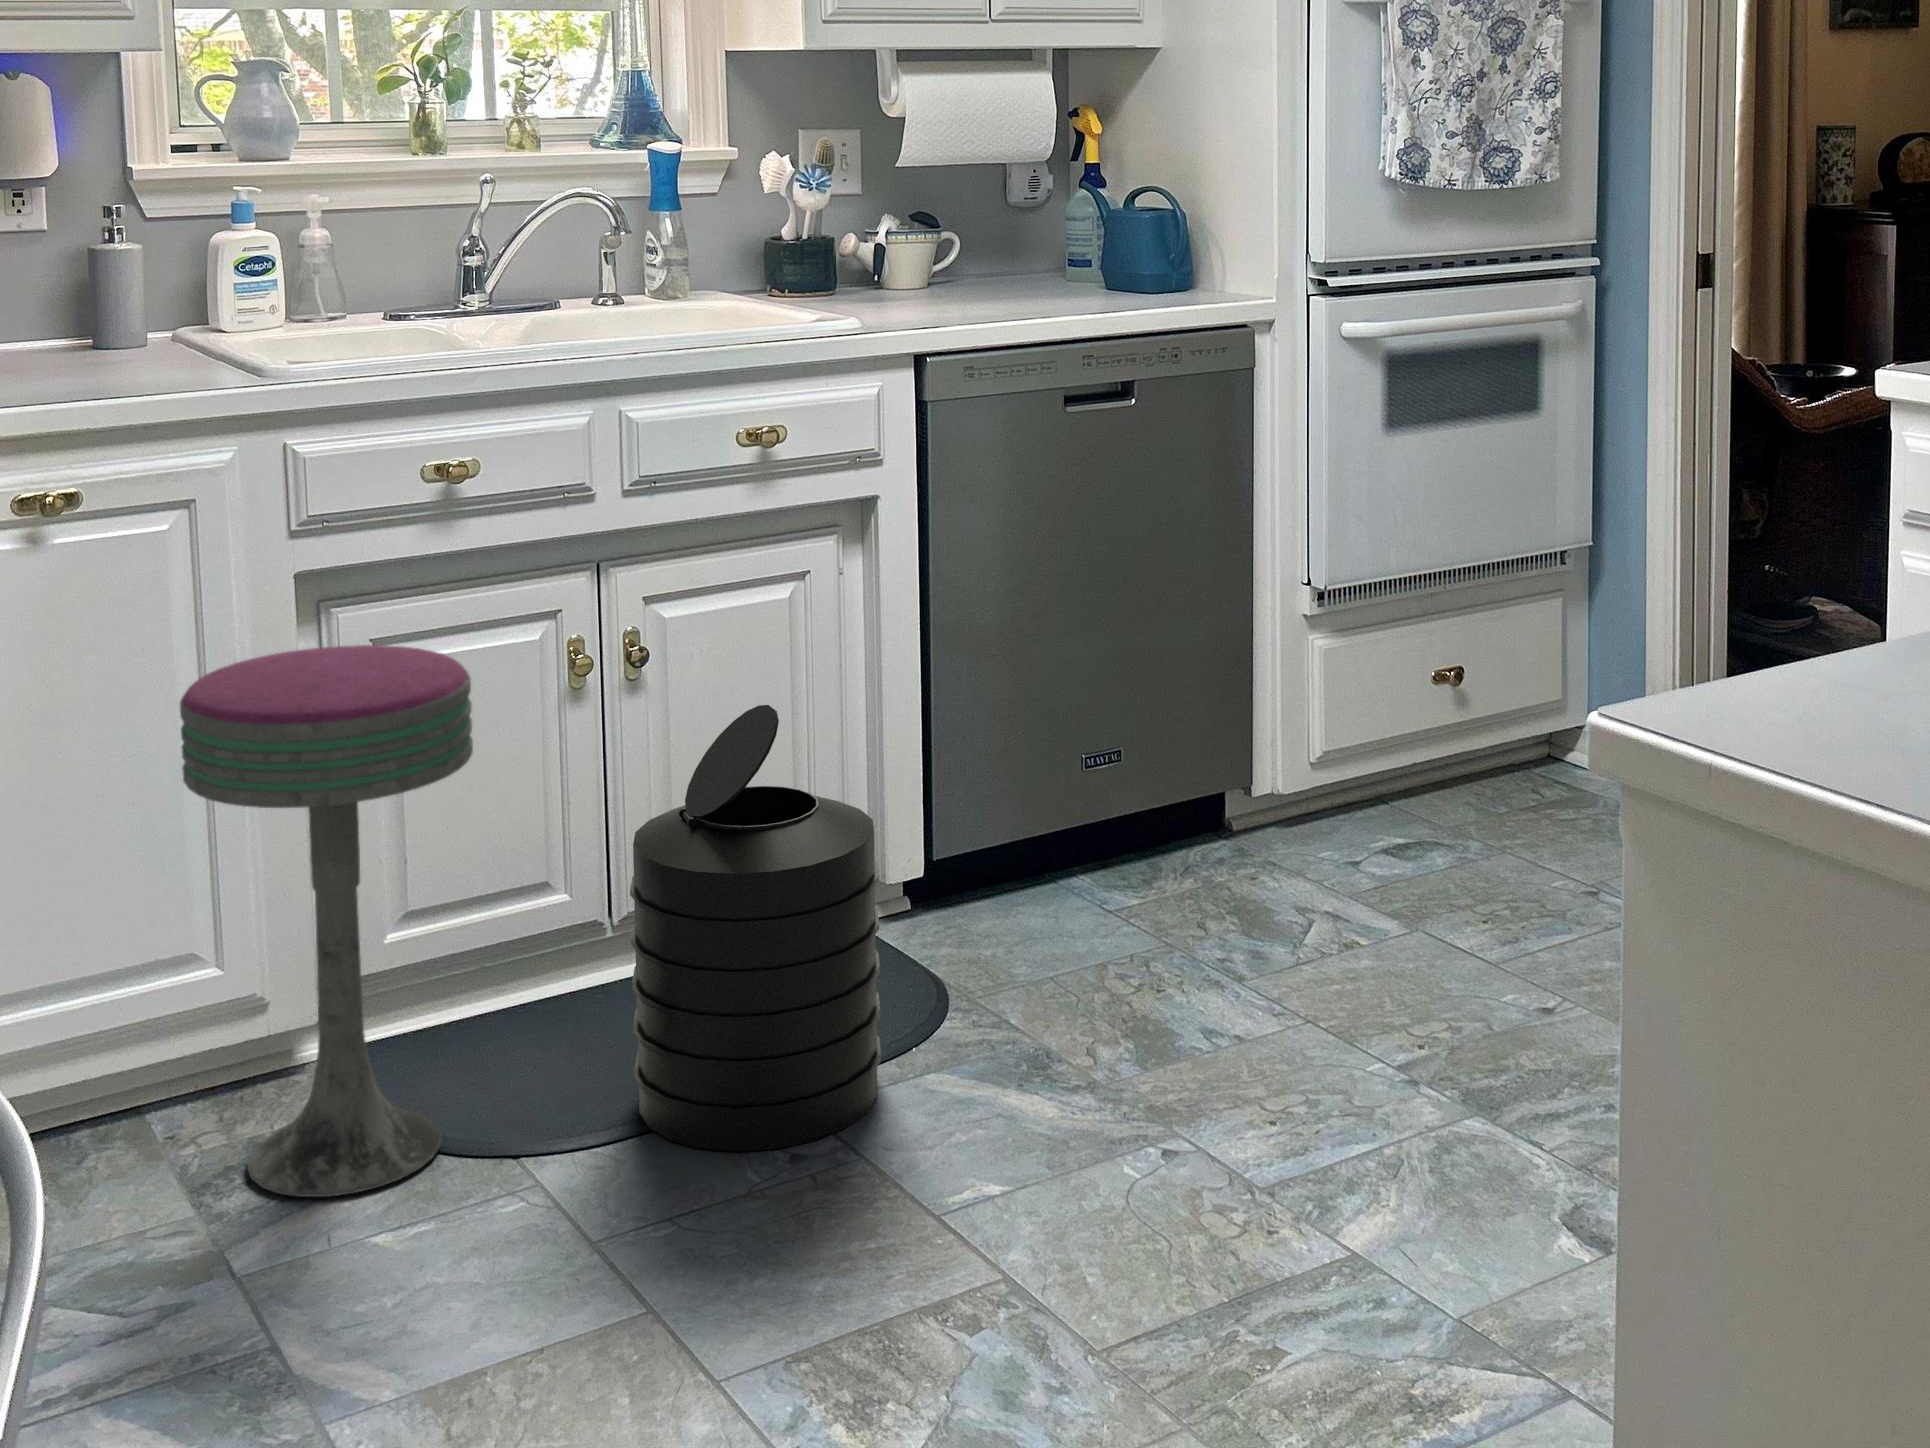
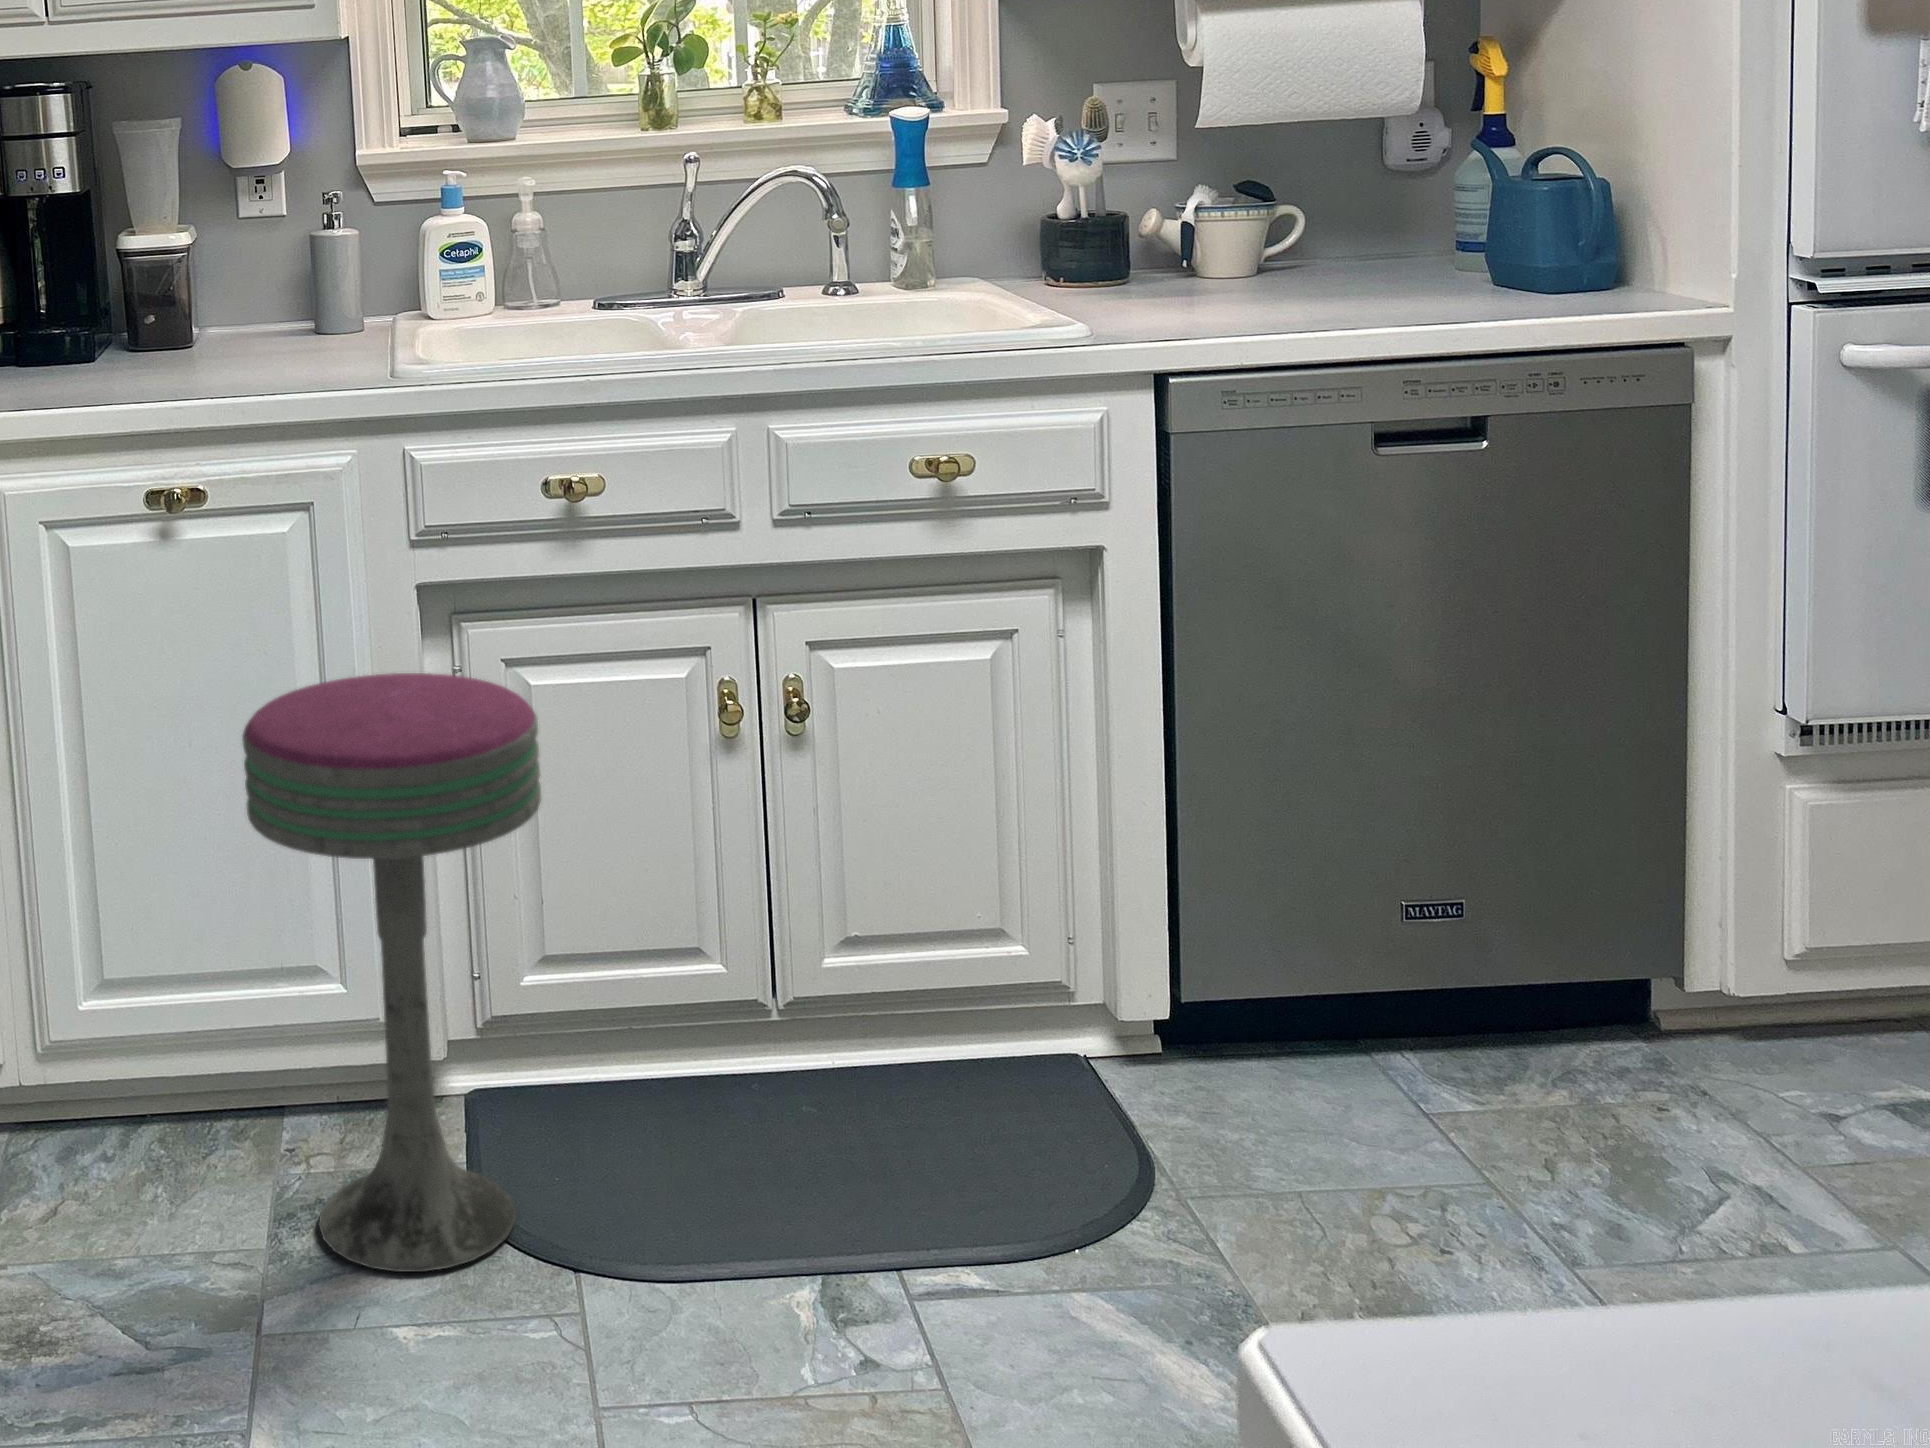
trash can: present [630,705,881,1151] -> none [710,802,1016,1349]

